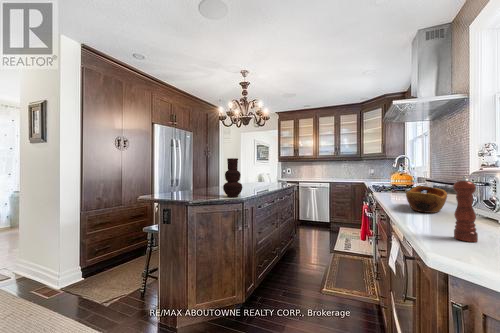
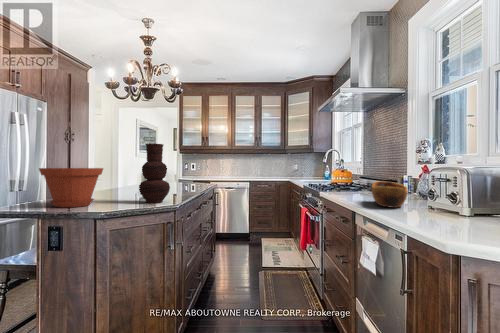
plant pot: none [168,174,203,198] -> present [39,168,103,207]
pepper mill: present [453,176,478,242] -> none [443,167,462,229]

